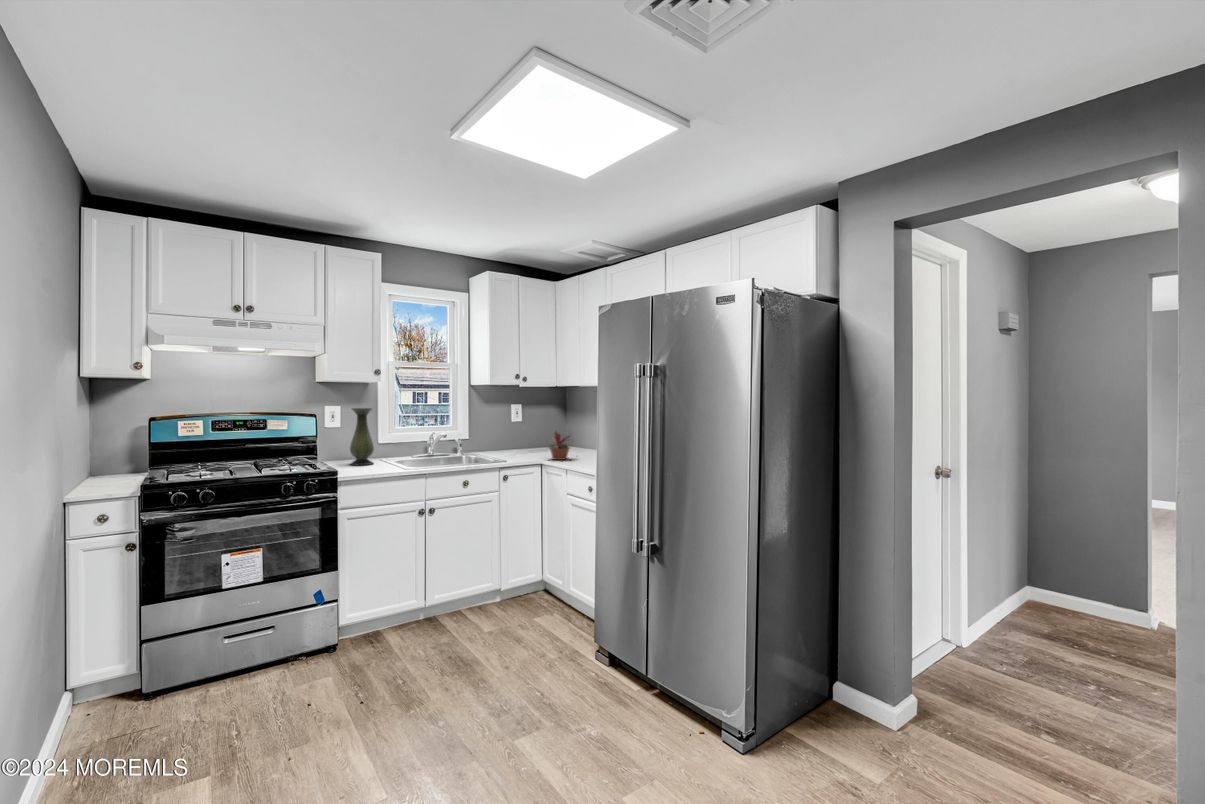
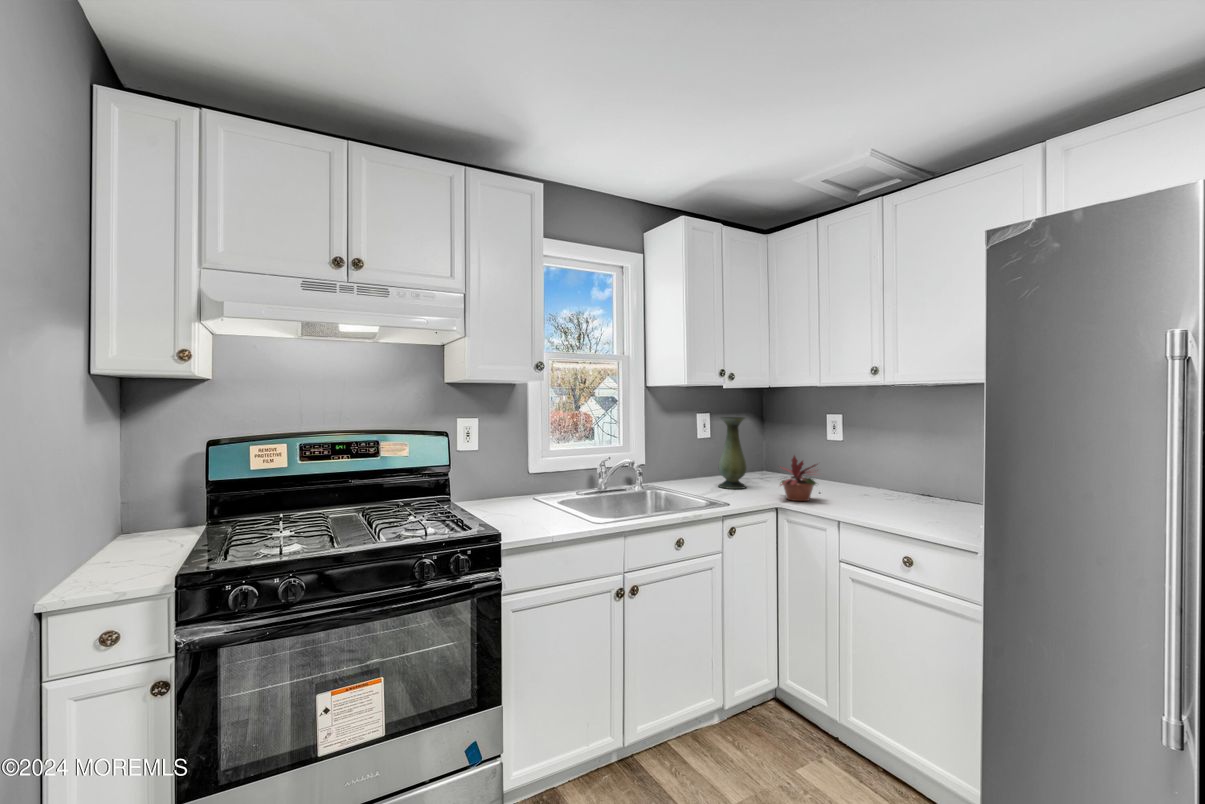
vase: present [350,408,374,465] -> present [719,417,746,489]

